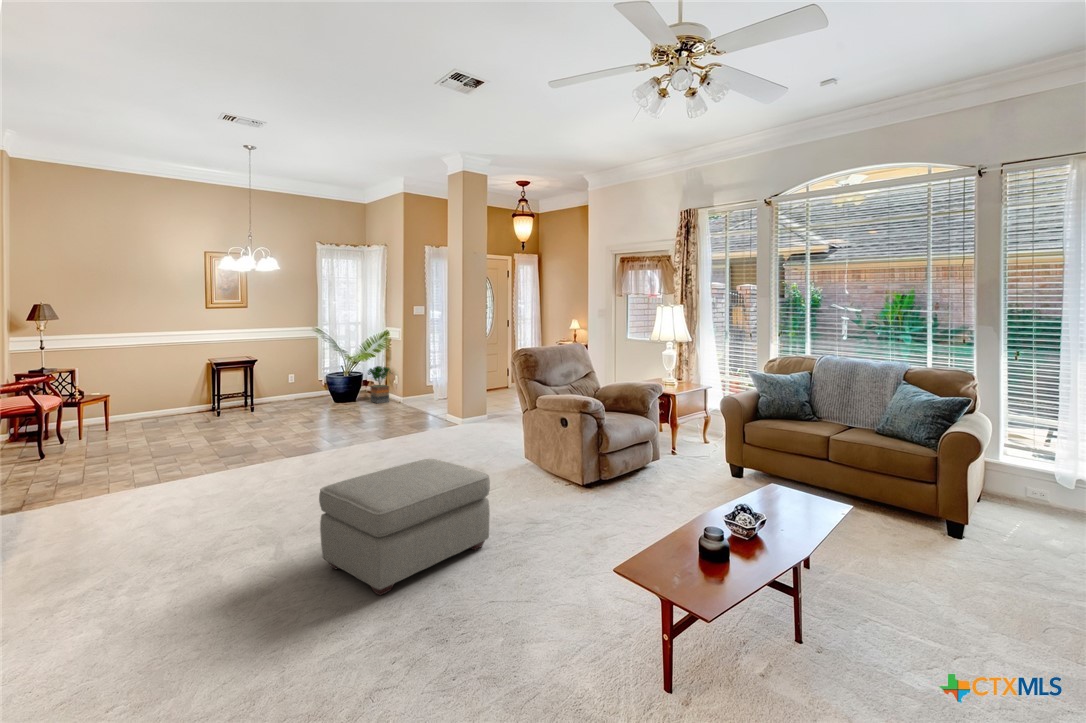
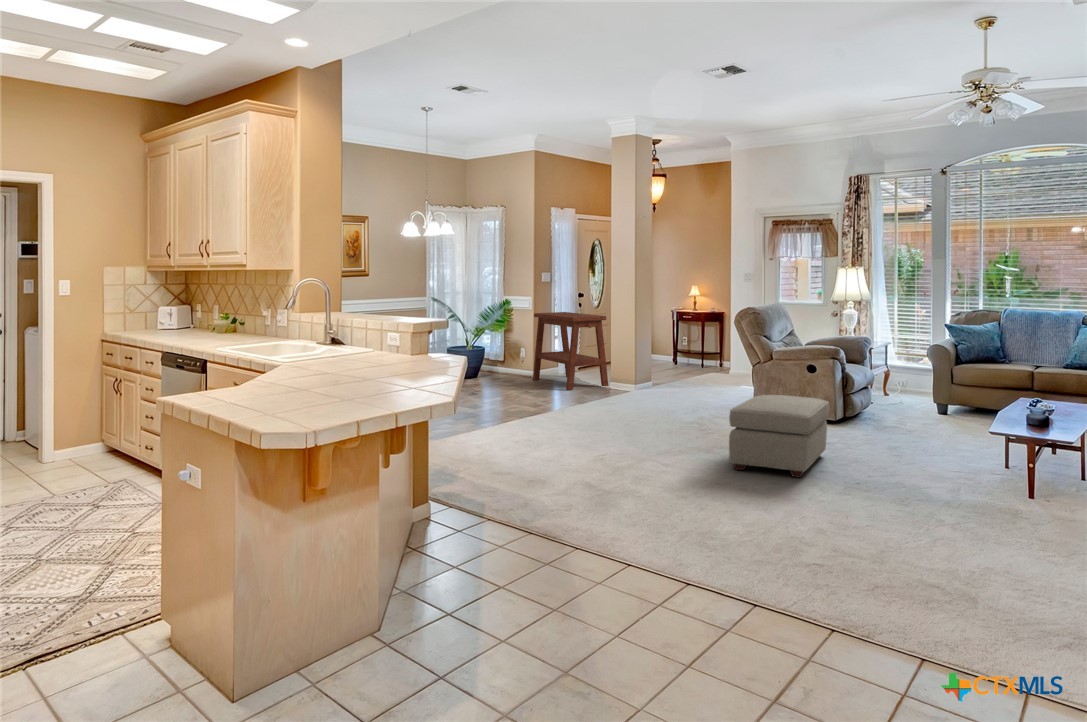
side table: none [398,343,449,418] -> present [533,312,609,390]
potted tree: present [368,366,392,403] -> none [494,339,520,380]

